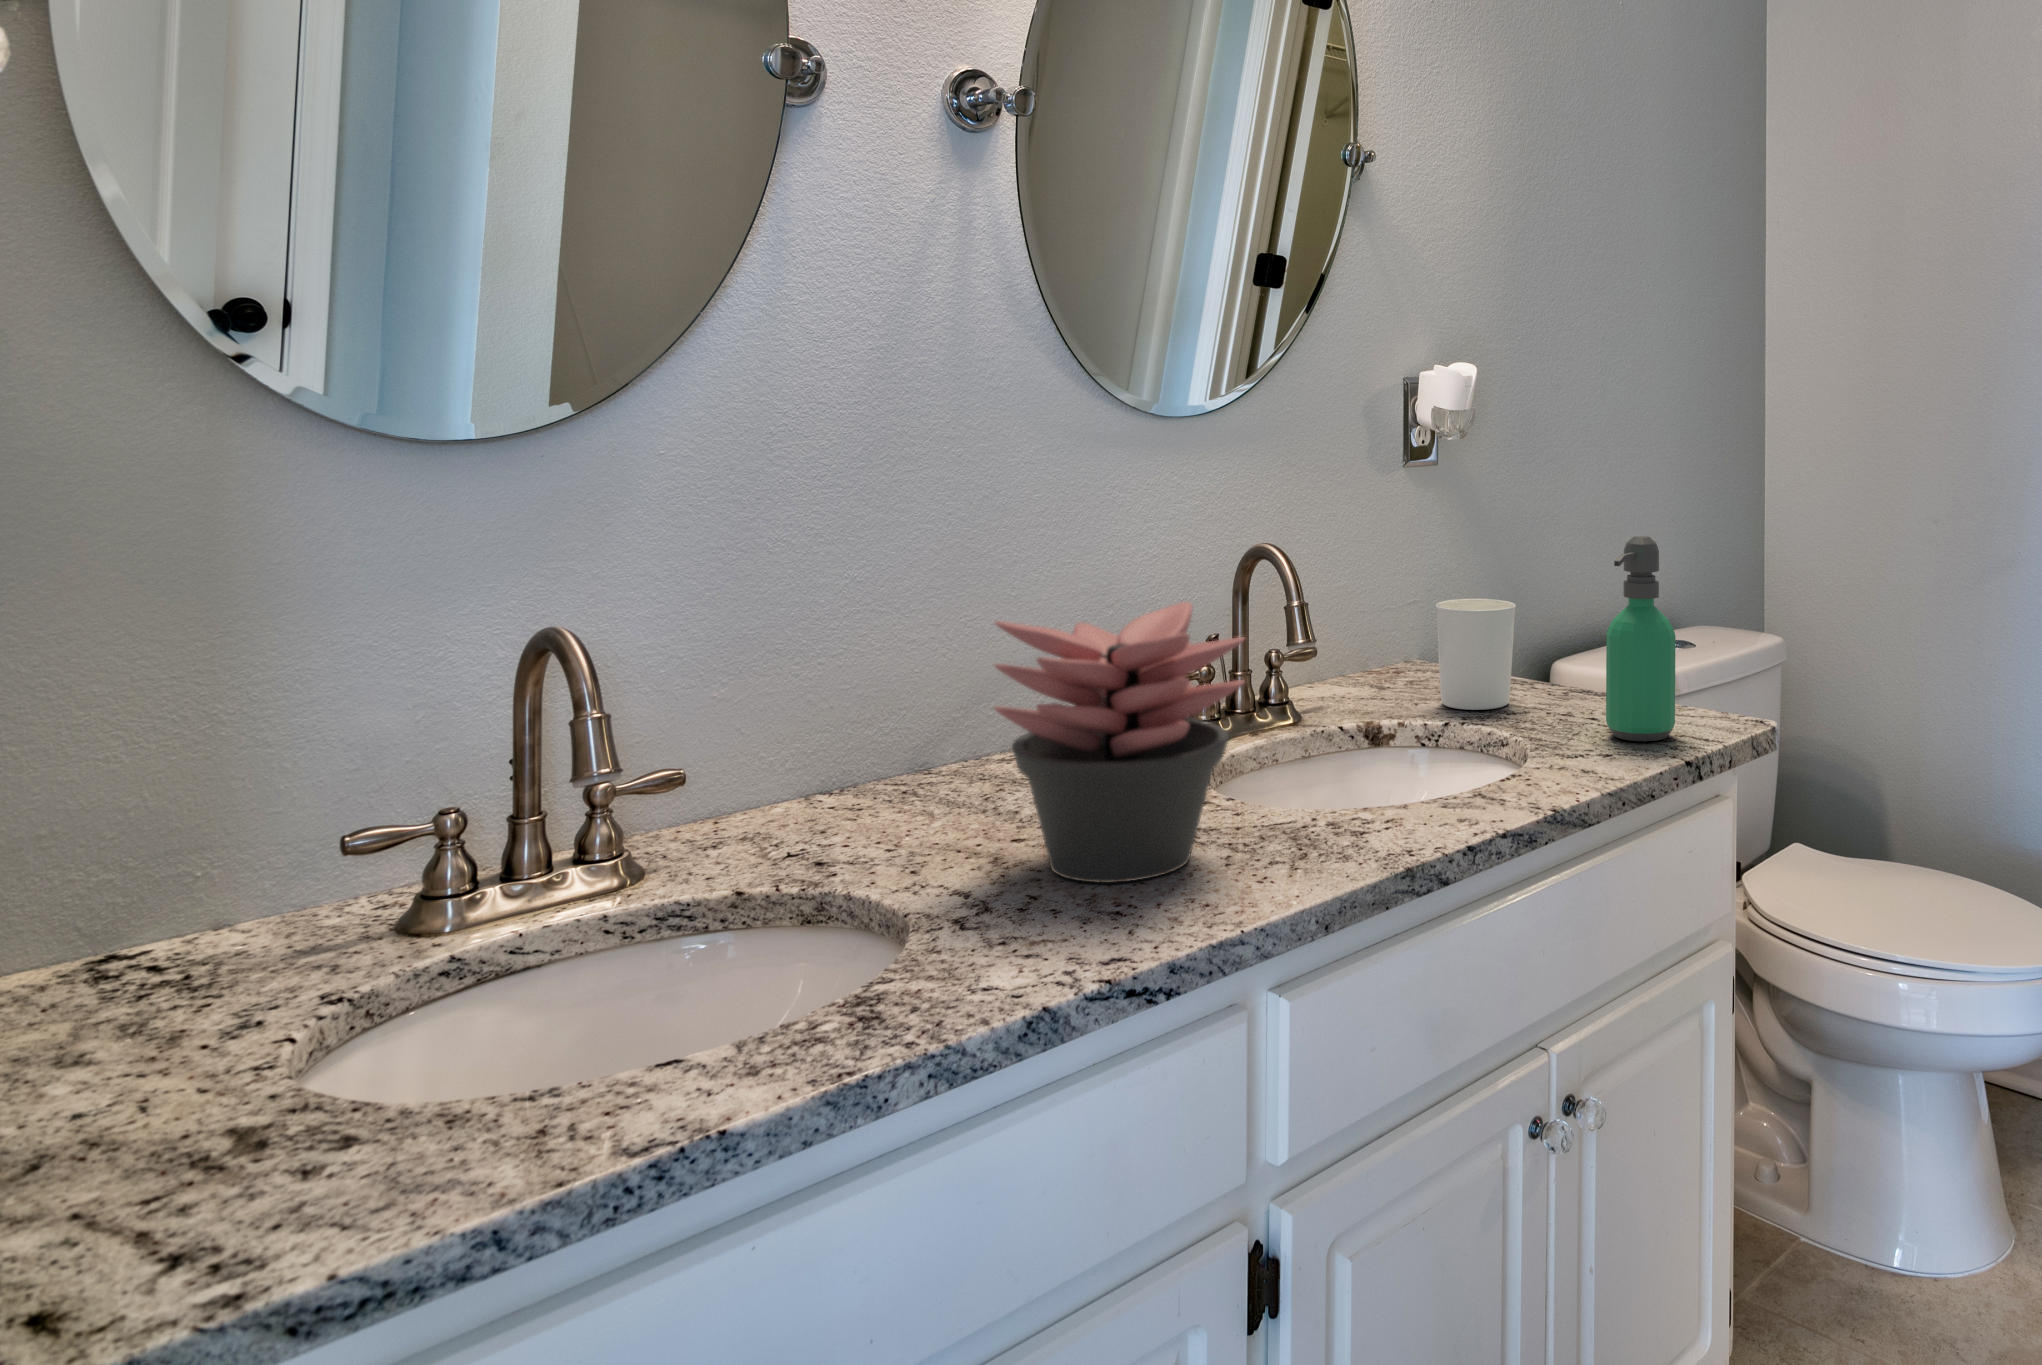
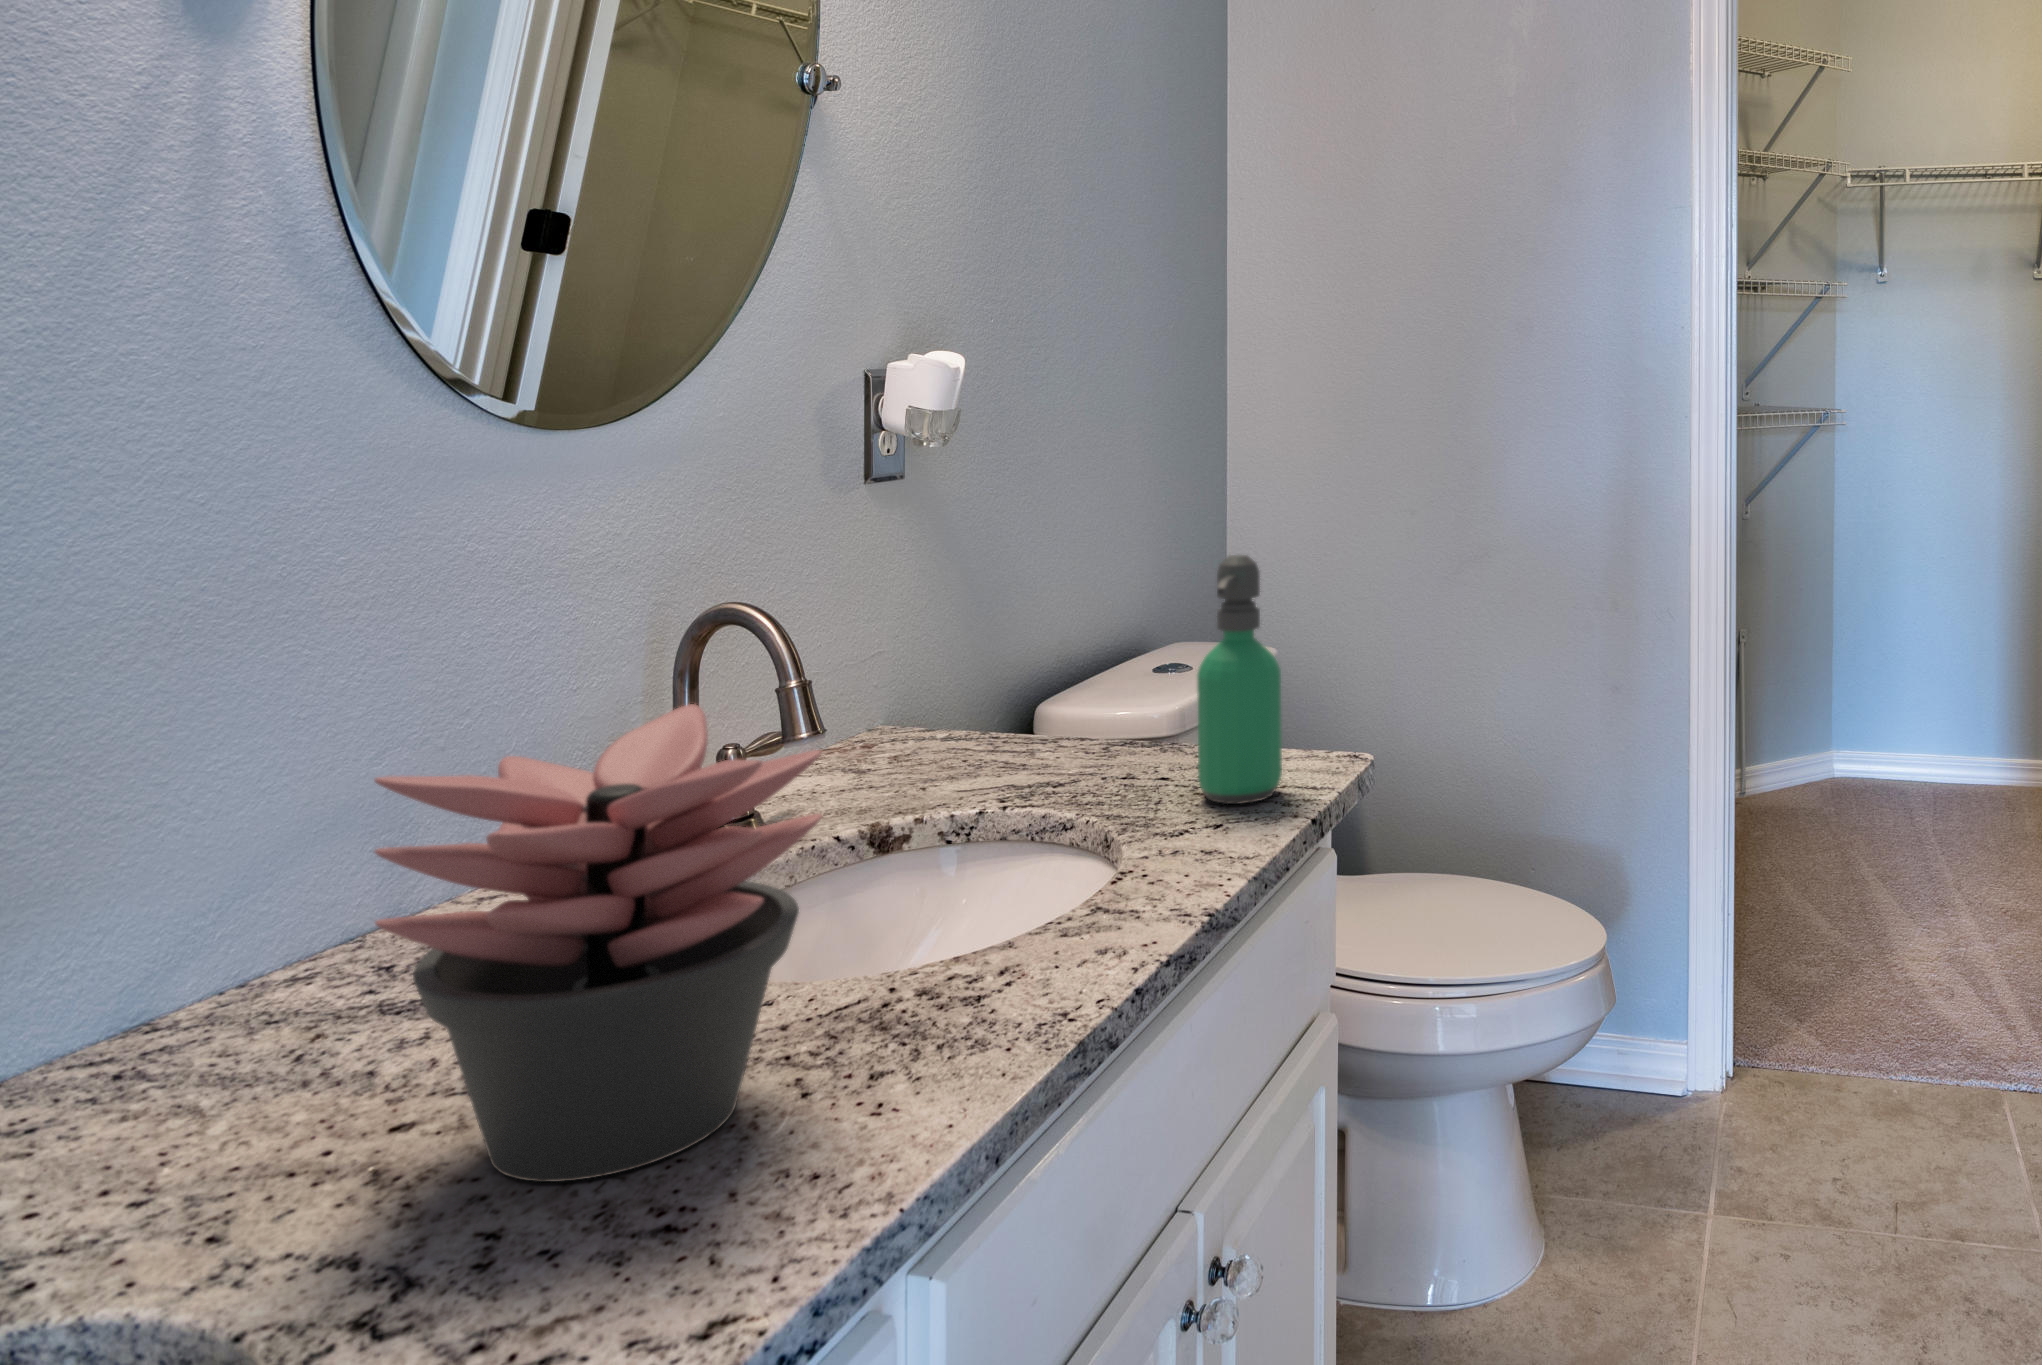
candle holder: present [1435,599,1516,710] -> none [945,646,1052,790]

